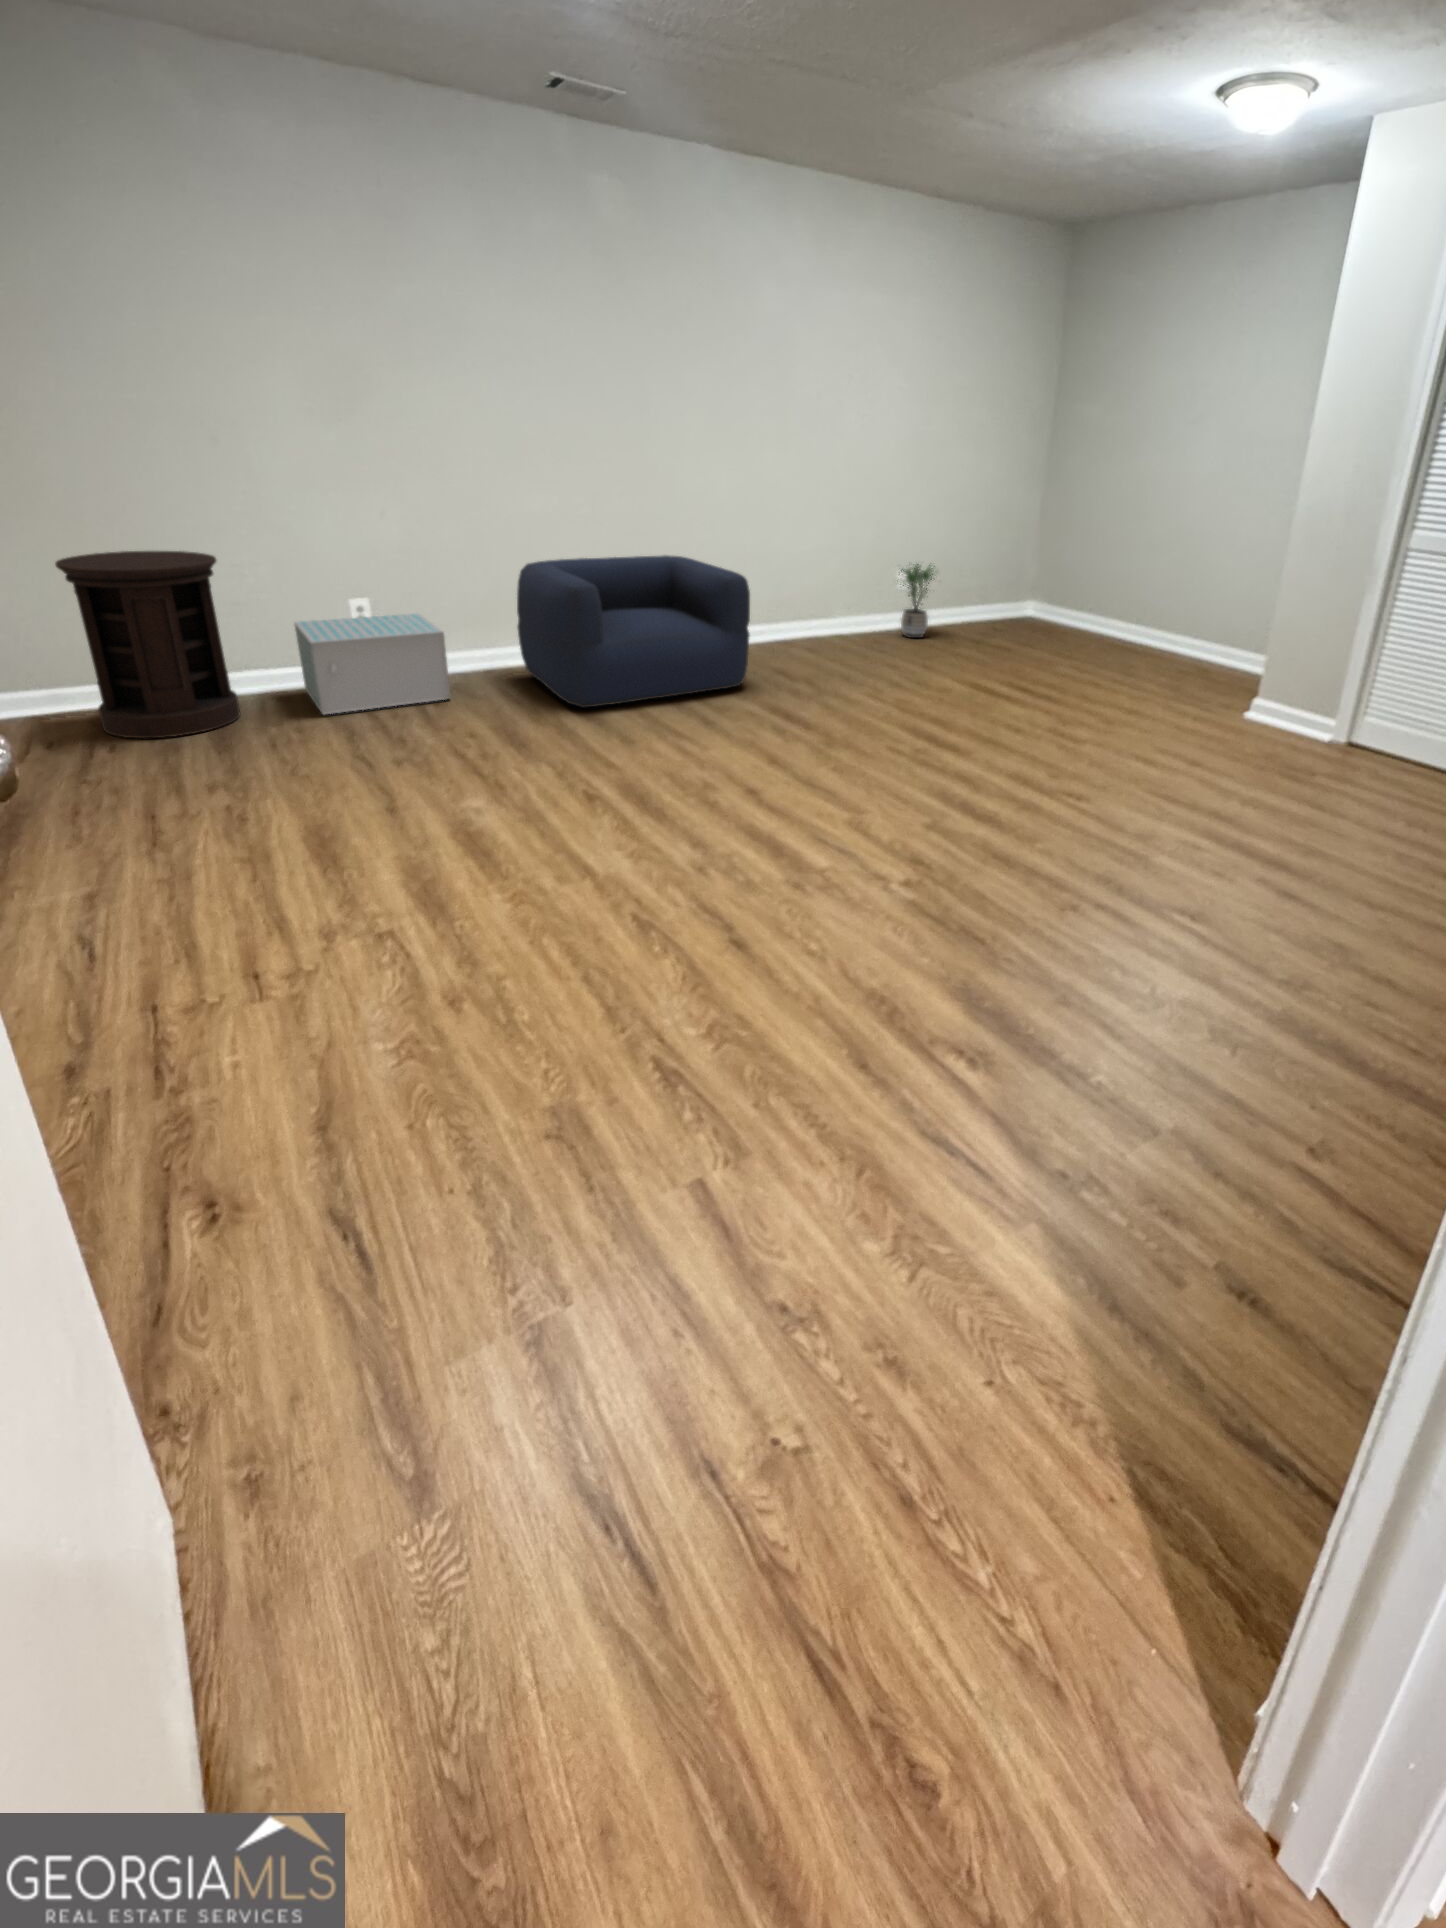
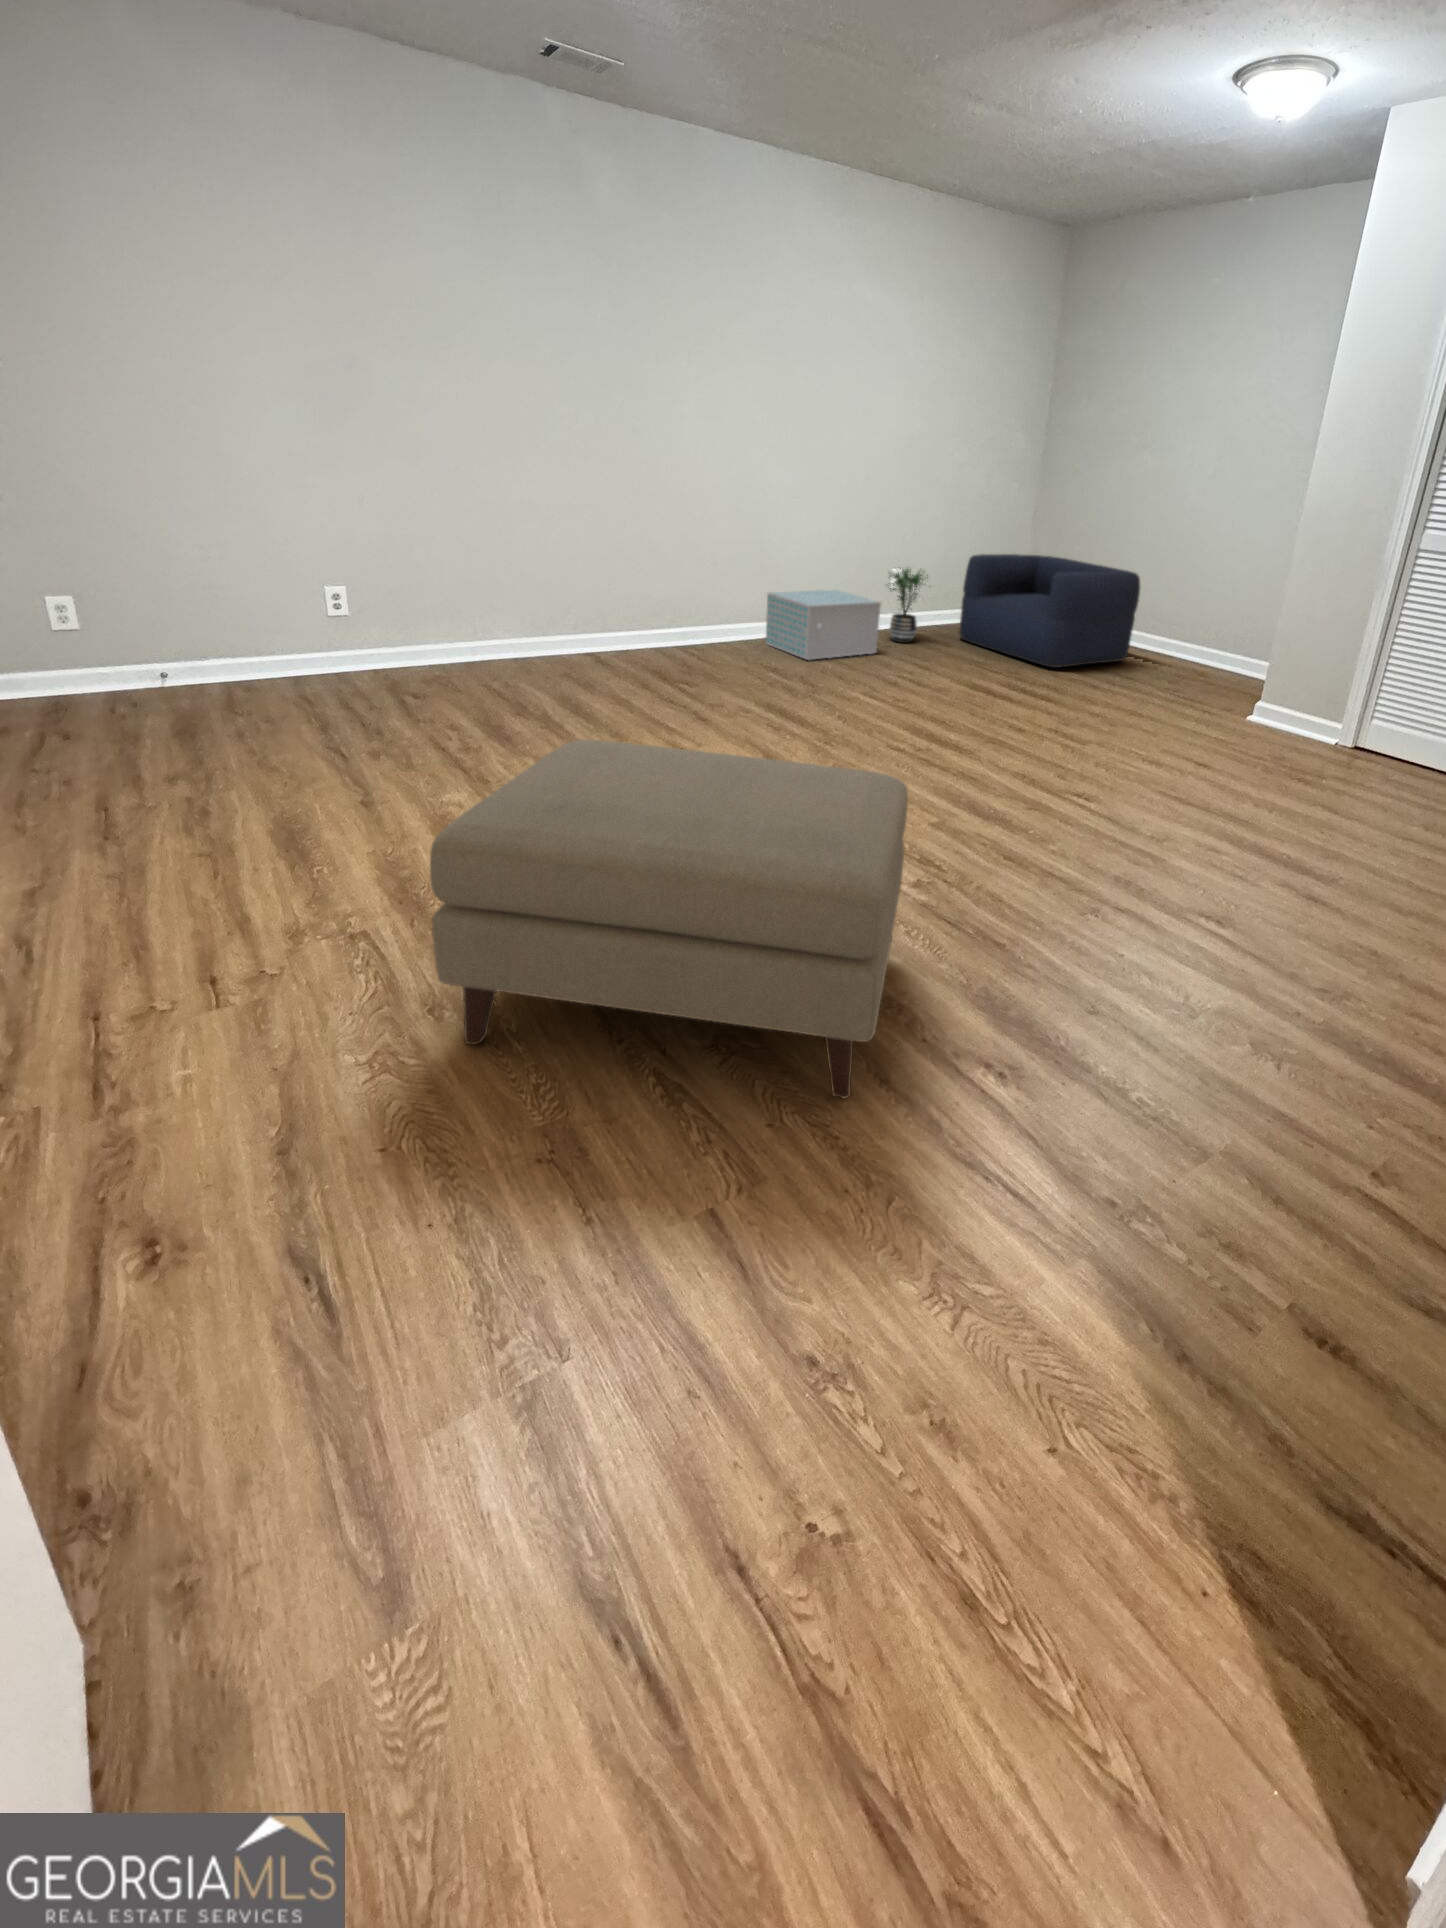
side table: present [55,551,240,738] -> none [10,529,209,725]
armchair: present [517,555,750,708] -> present [959,554,1140,668]
storage box: present [294,613,451,714] -> present [765,590,881,660]
ottoman: none [446,751,891,1083] -> present [430,740,908,1098]

